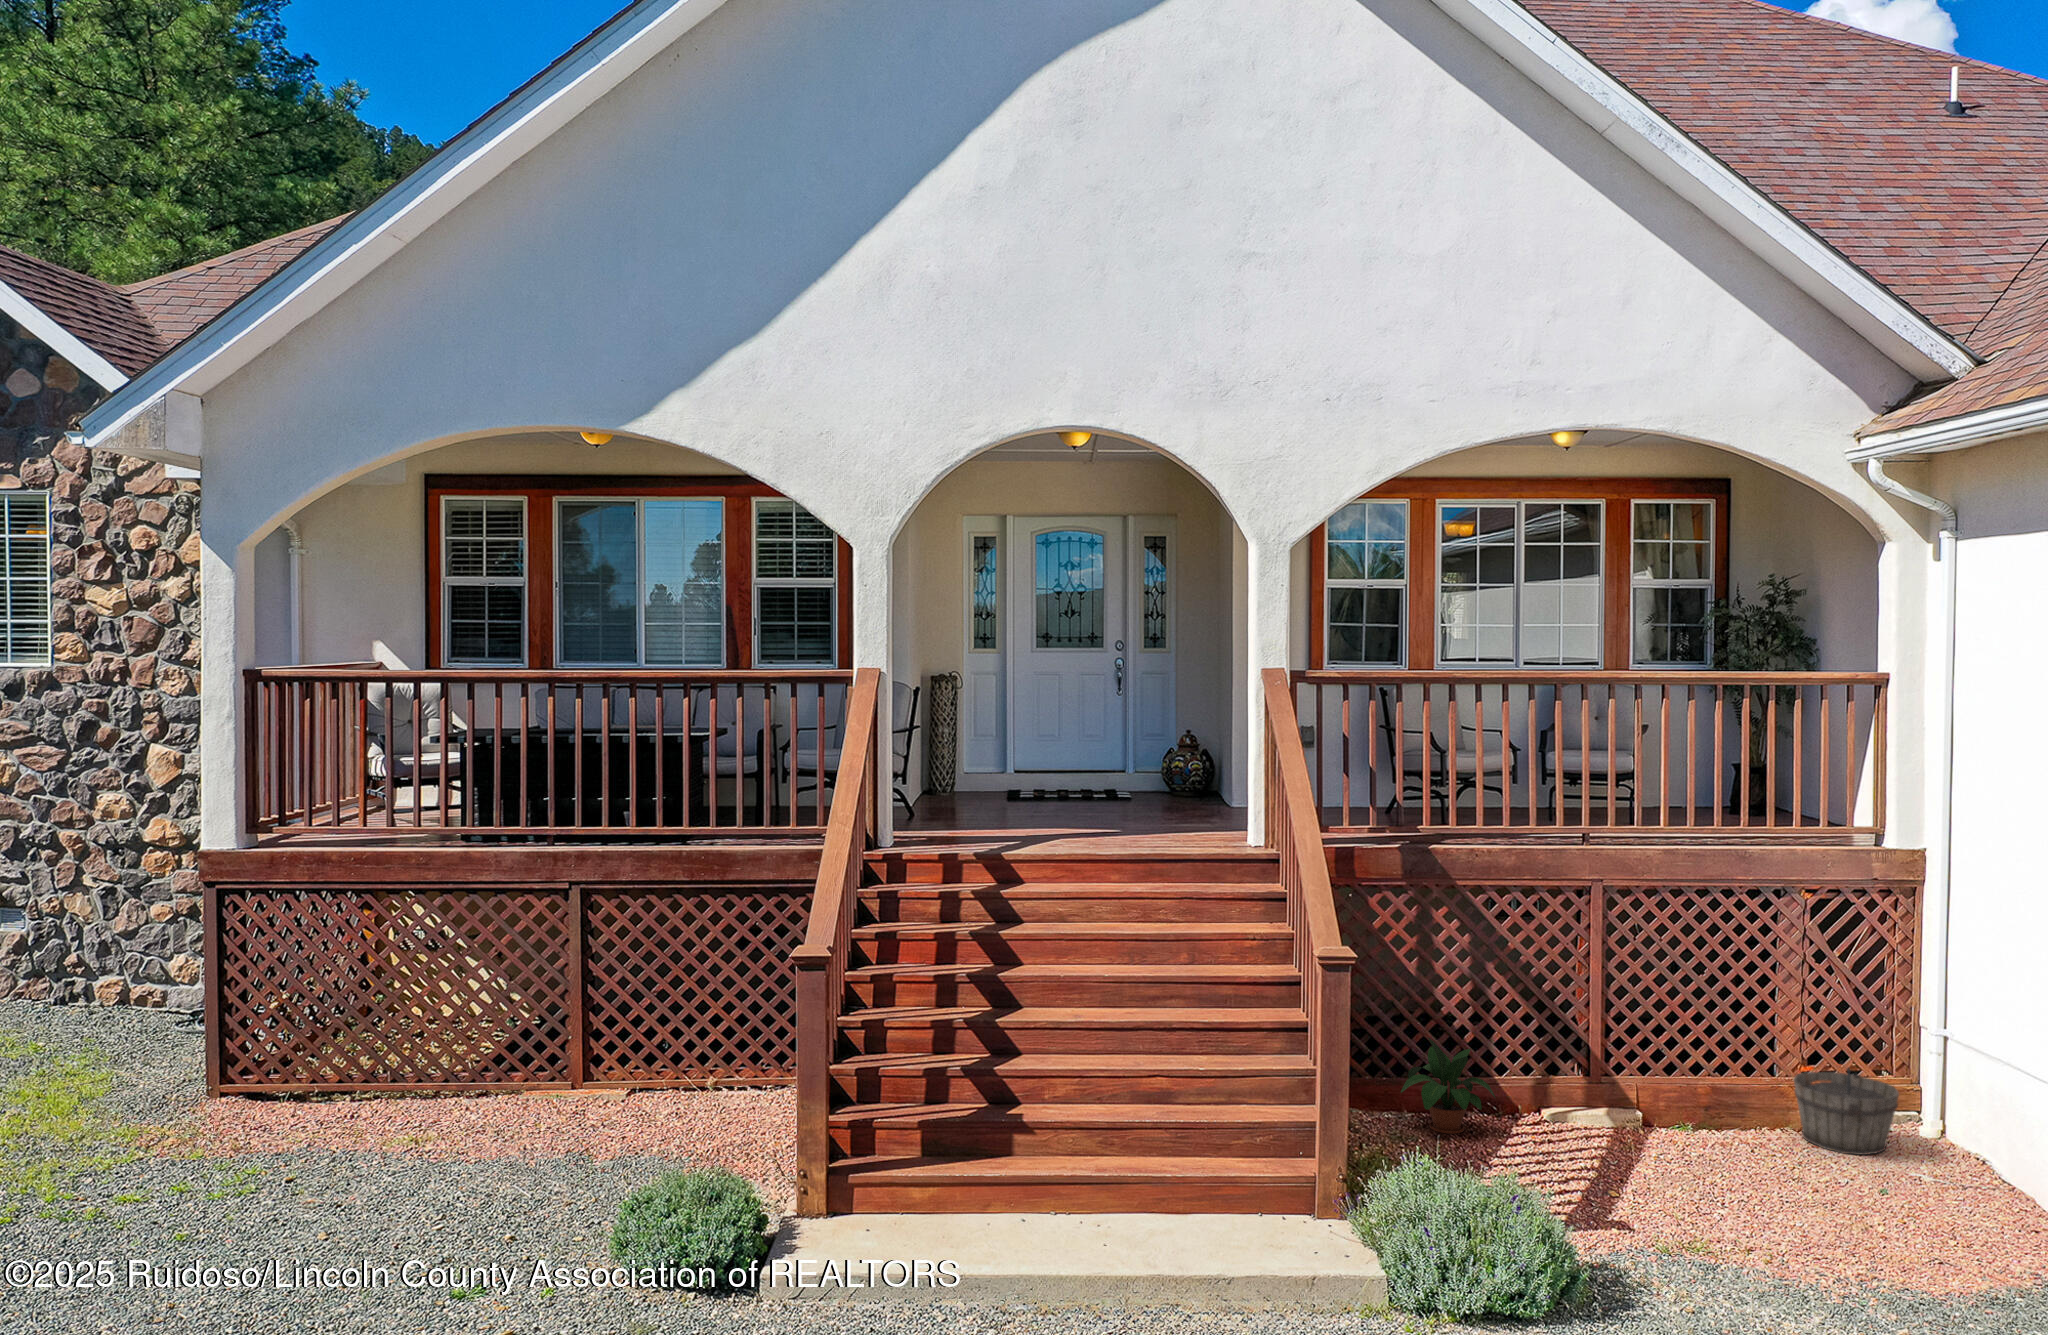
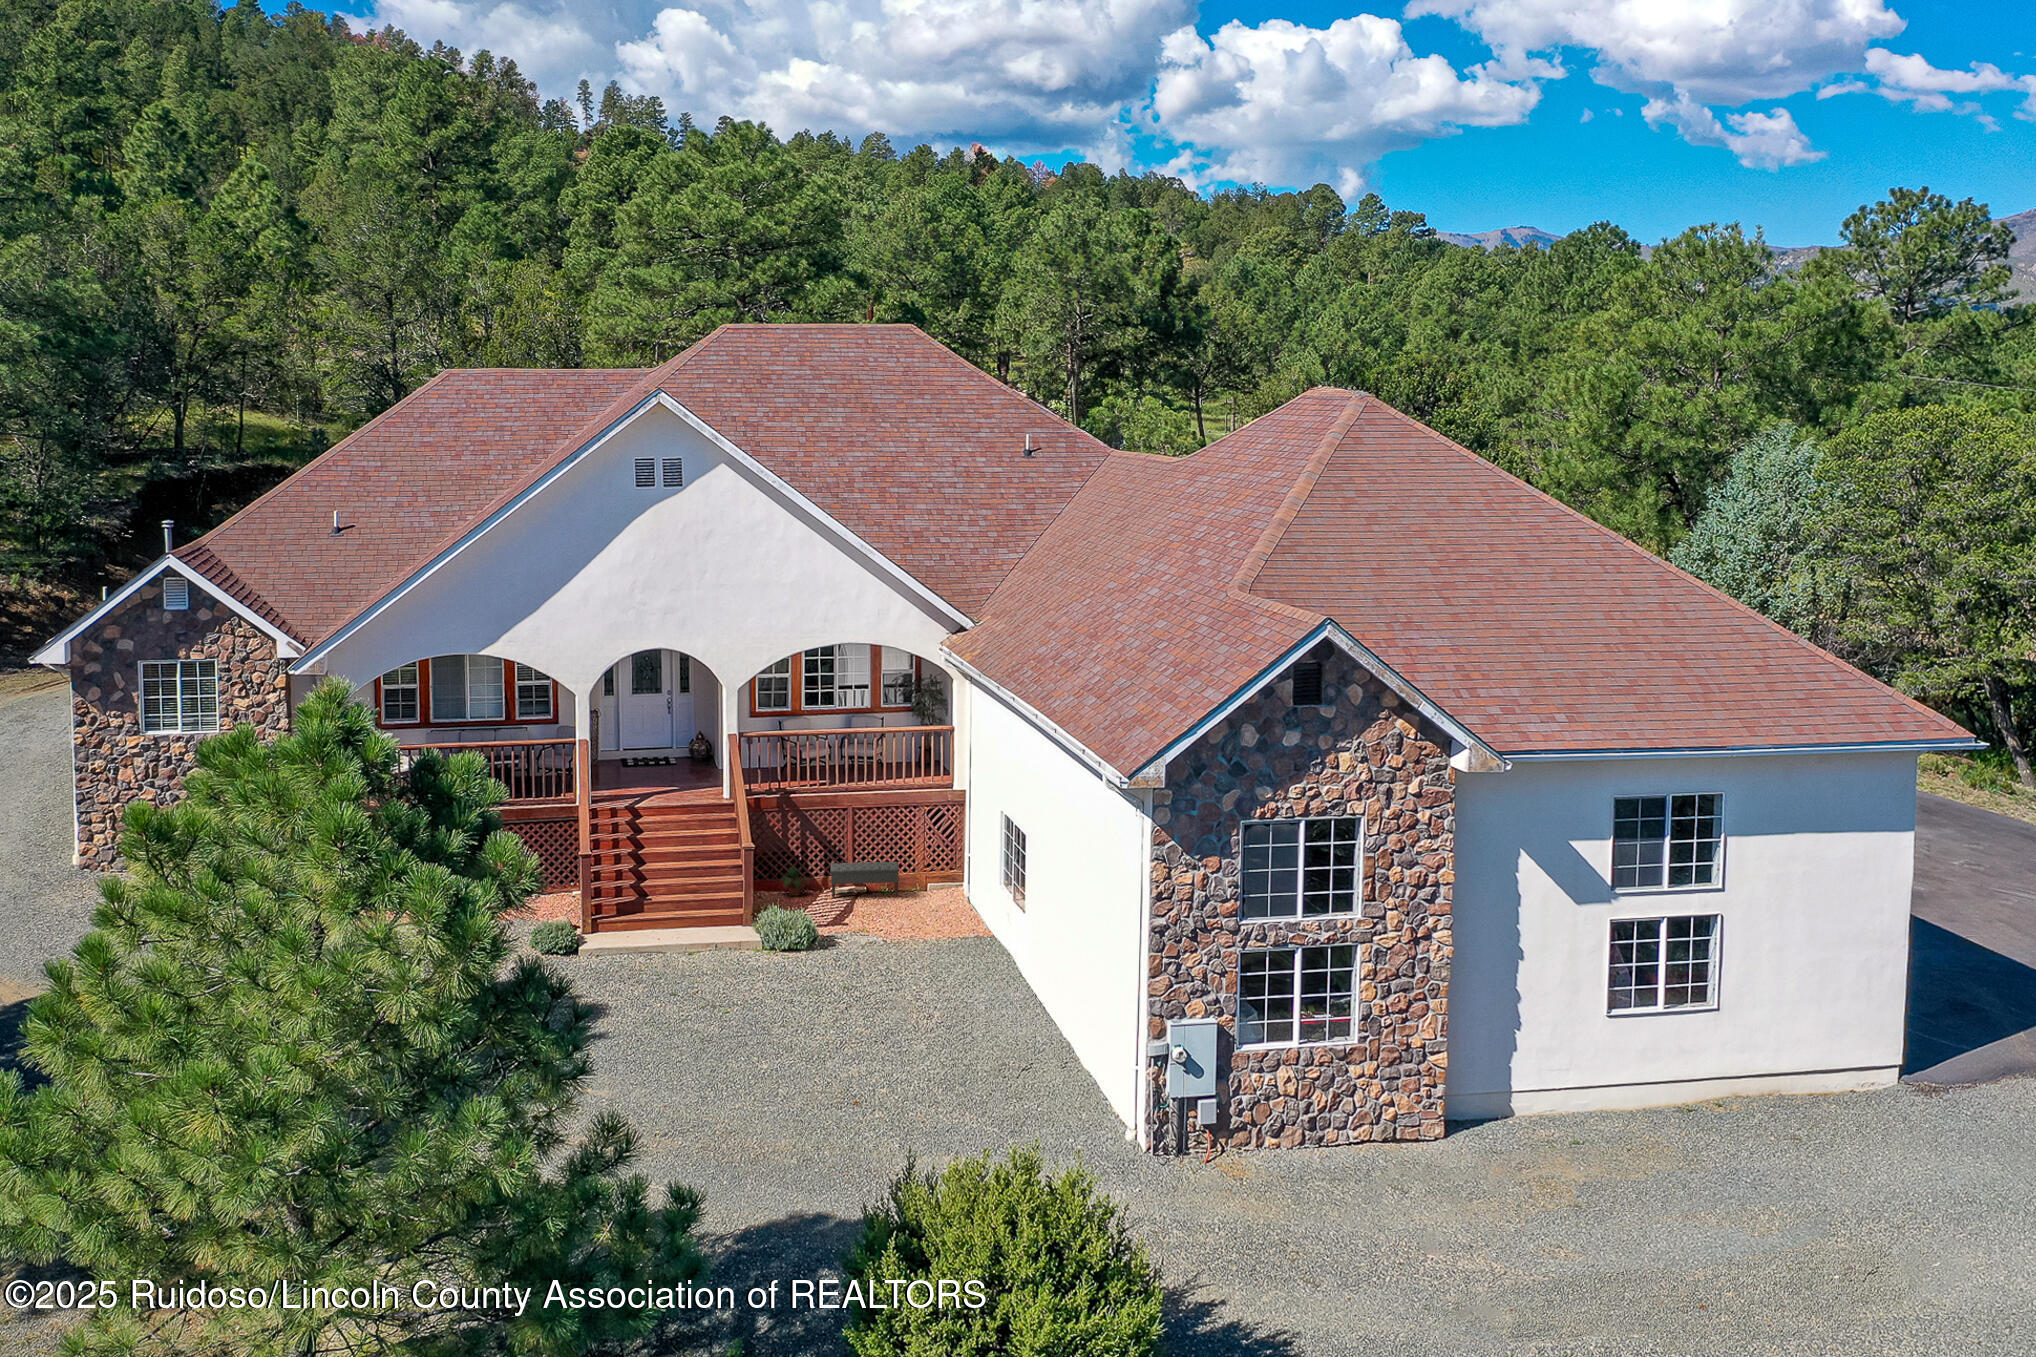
bench: none [1544,1041,1774,1153] -> present [831,862,899,898]
wooden bucket: present [1794,1062,1899,1155] -> none [915,866,947,896]

